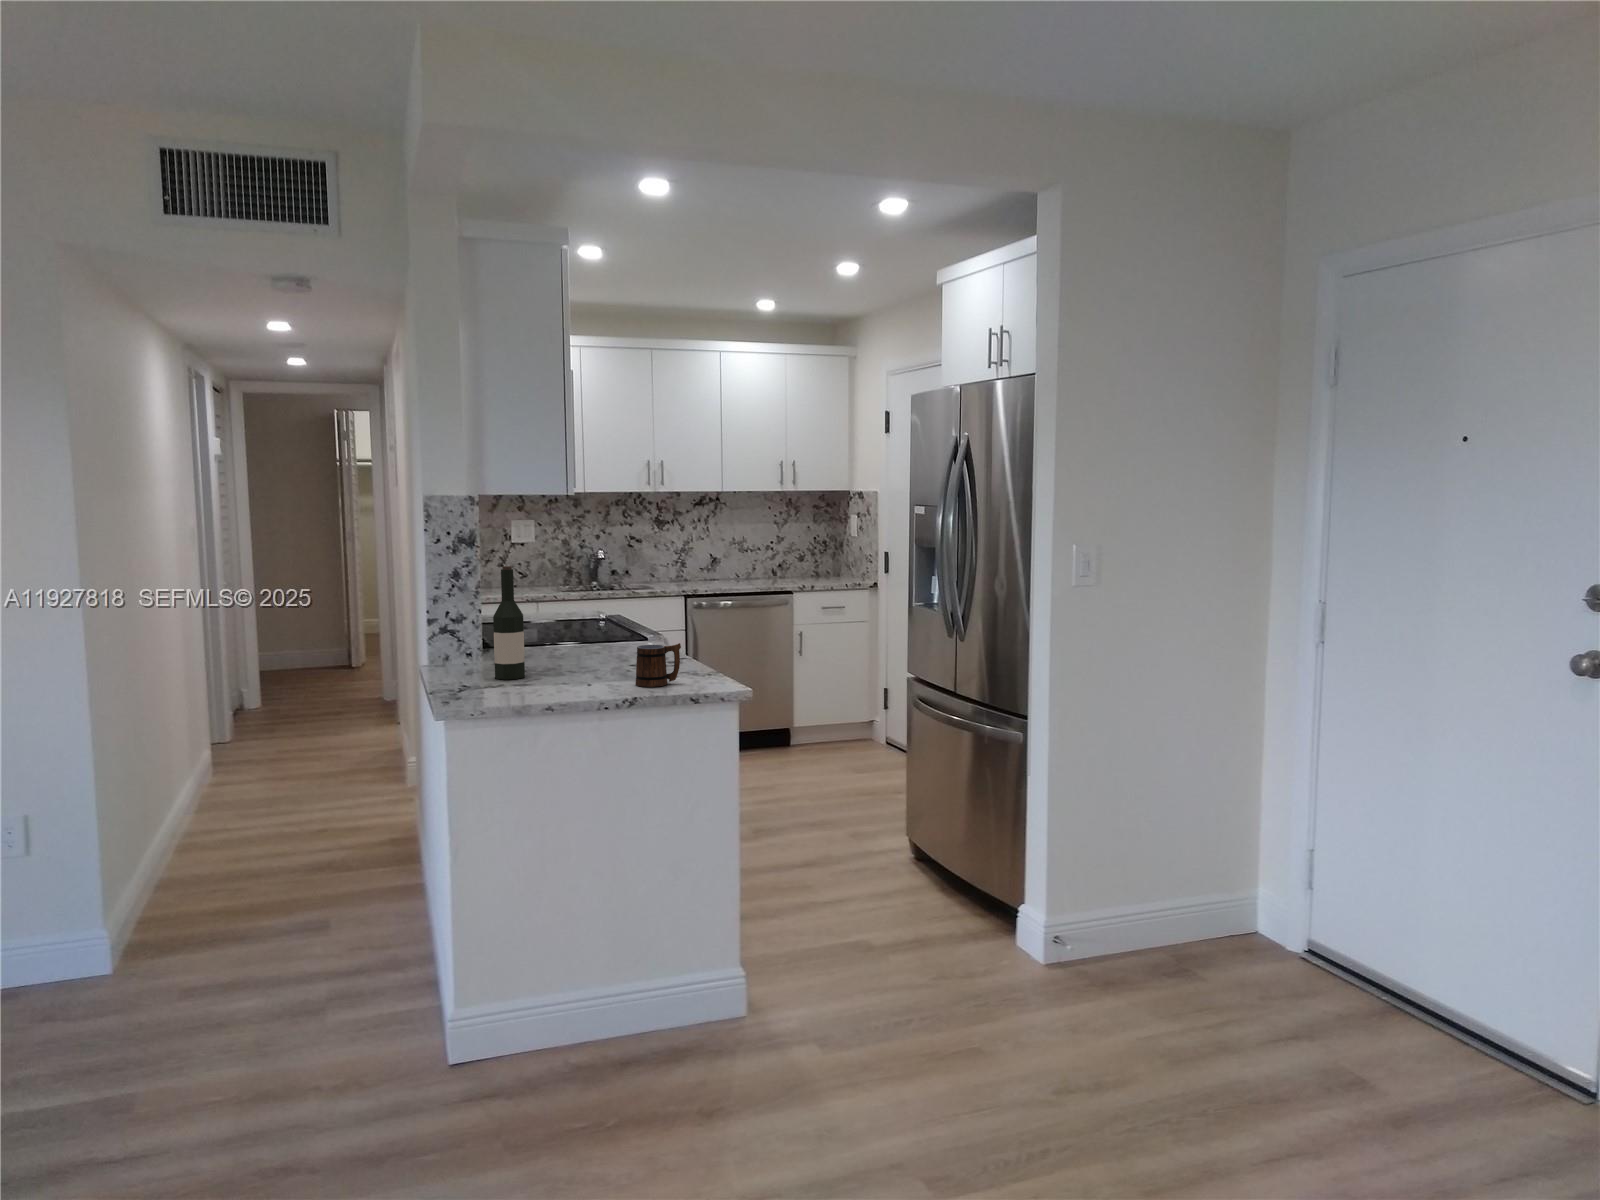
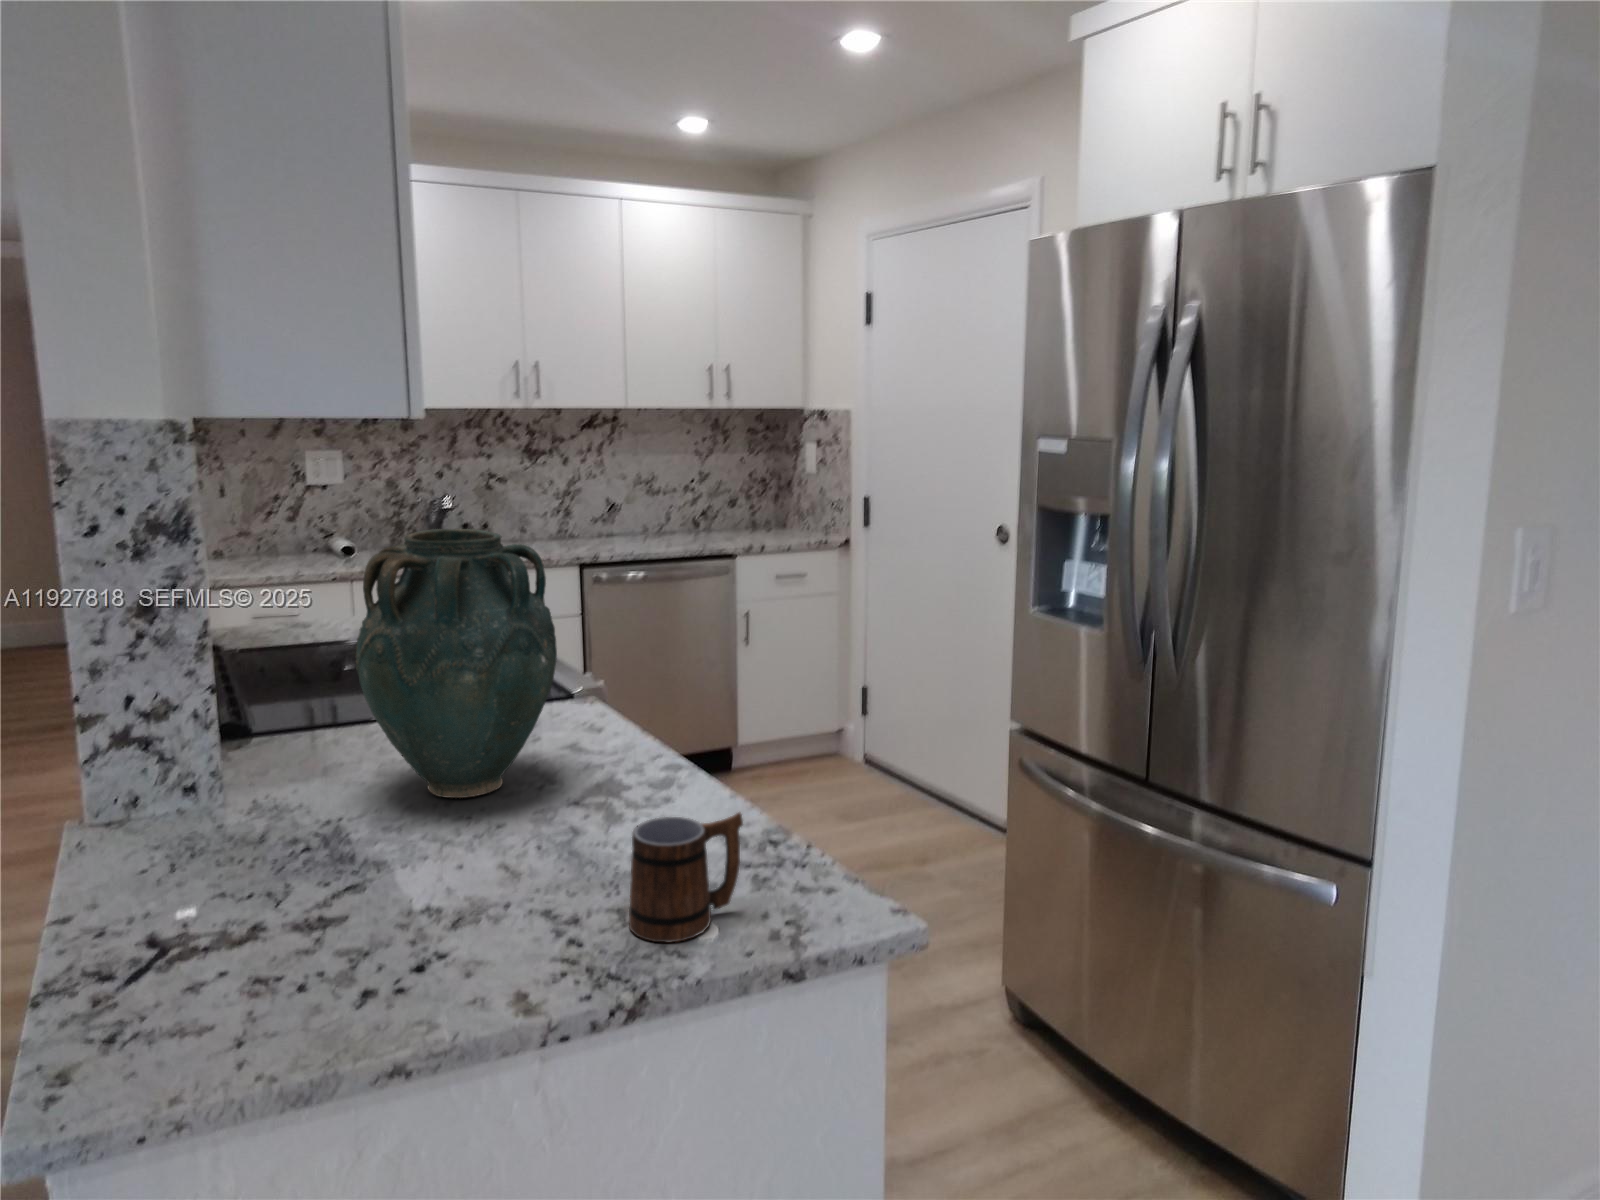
vase: none [540,542,626,660] -> present [356,529,557,798]
wine bottle: present [493,566,525,680] -> none [226,617,324,921]

